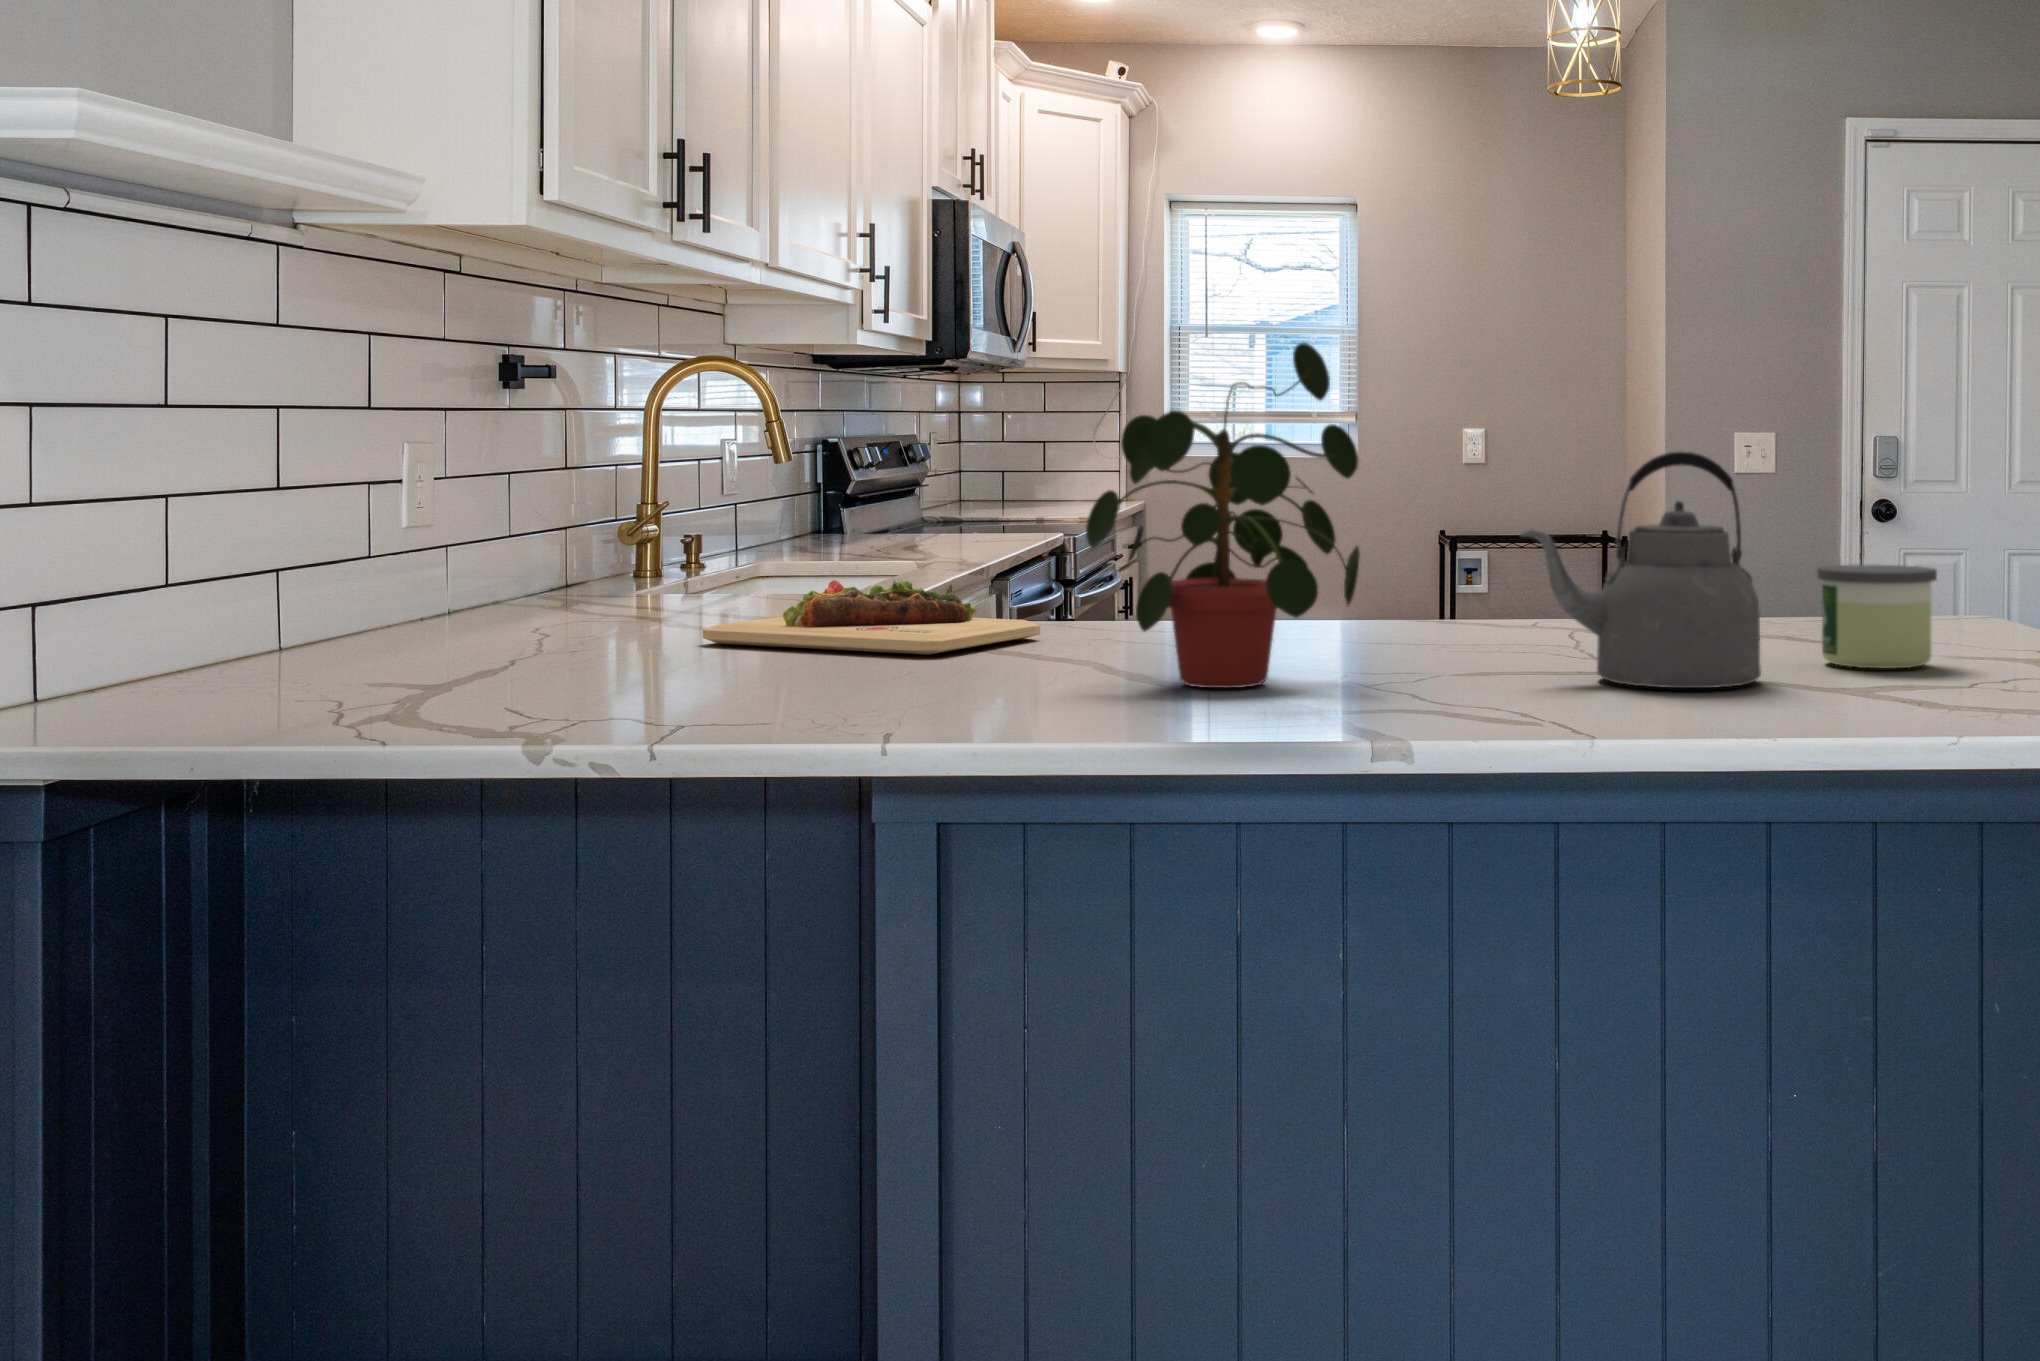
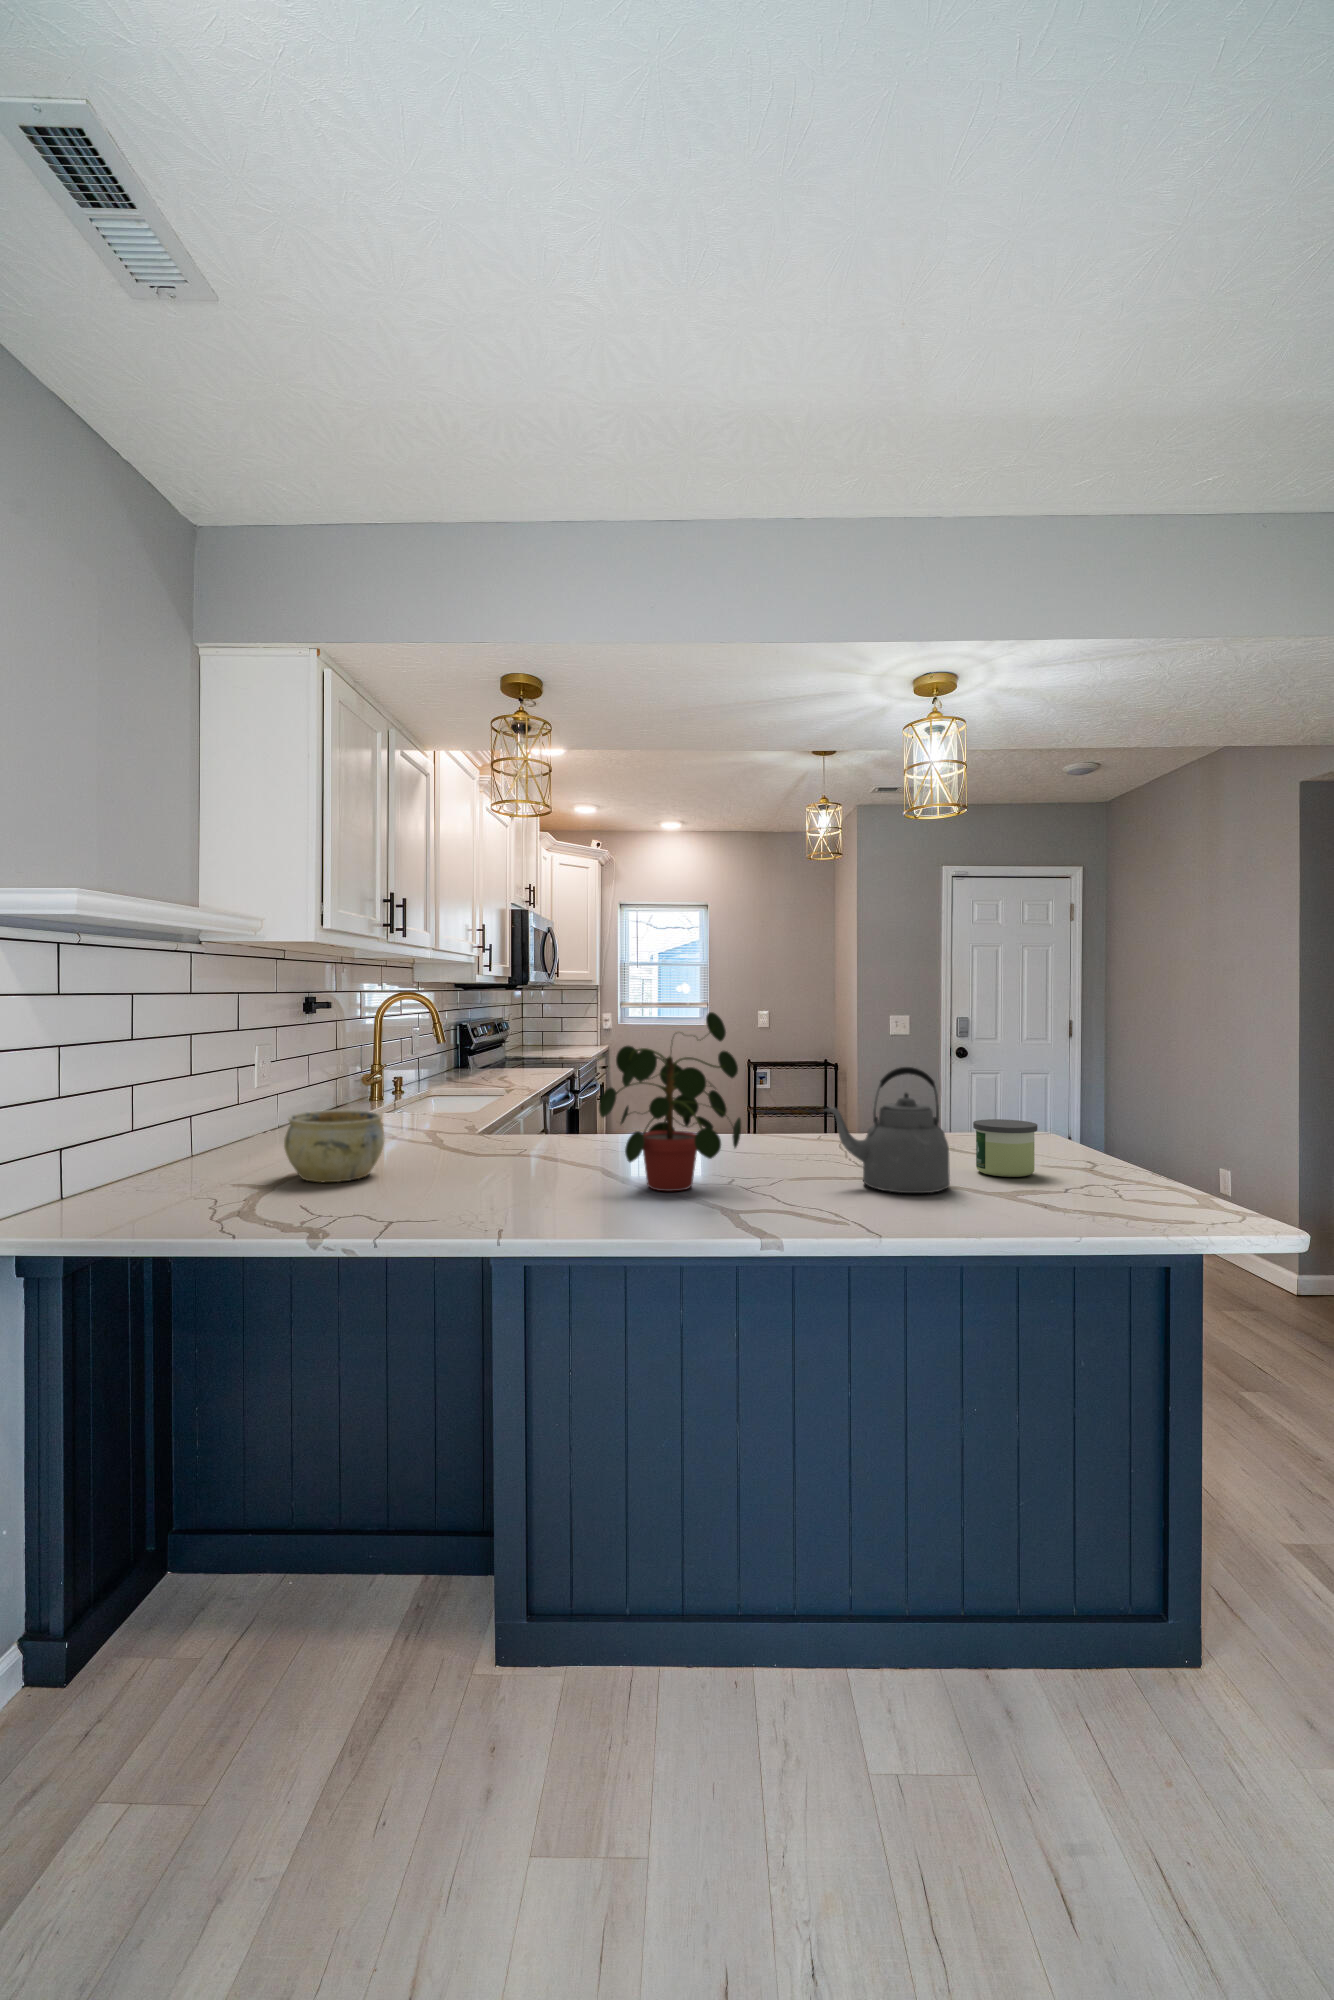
ceramic bowl: none [467,547,666,680] -> present [284,1110,384,1182]
cutting board: present [703,580,1040,655] -> none [402,1119,571,1163]

